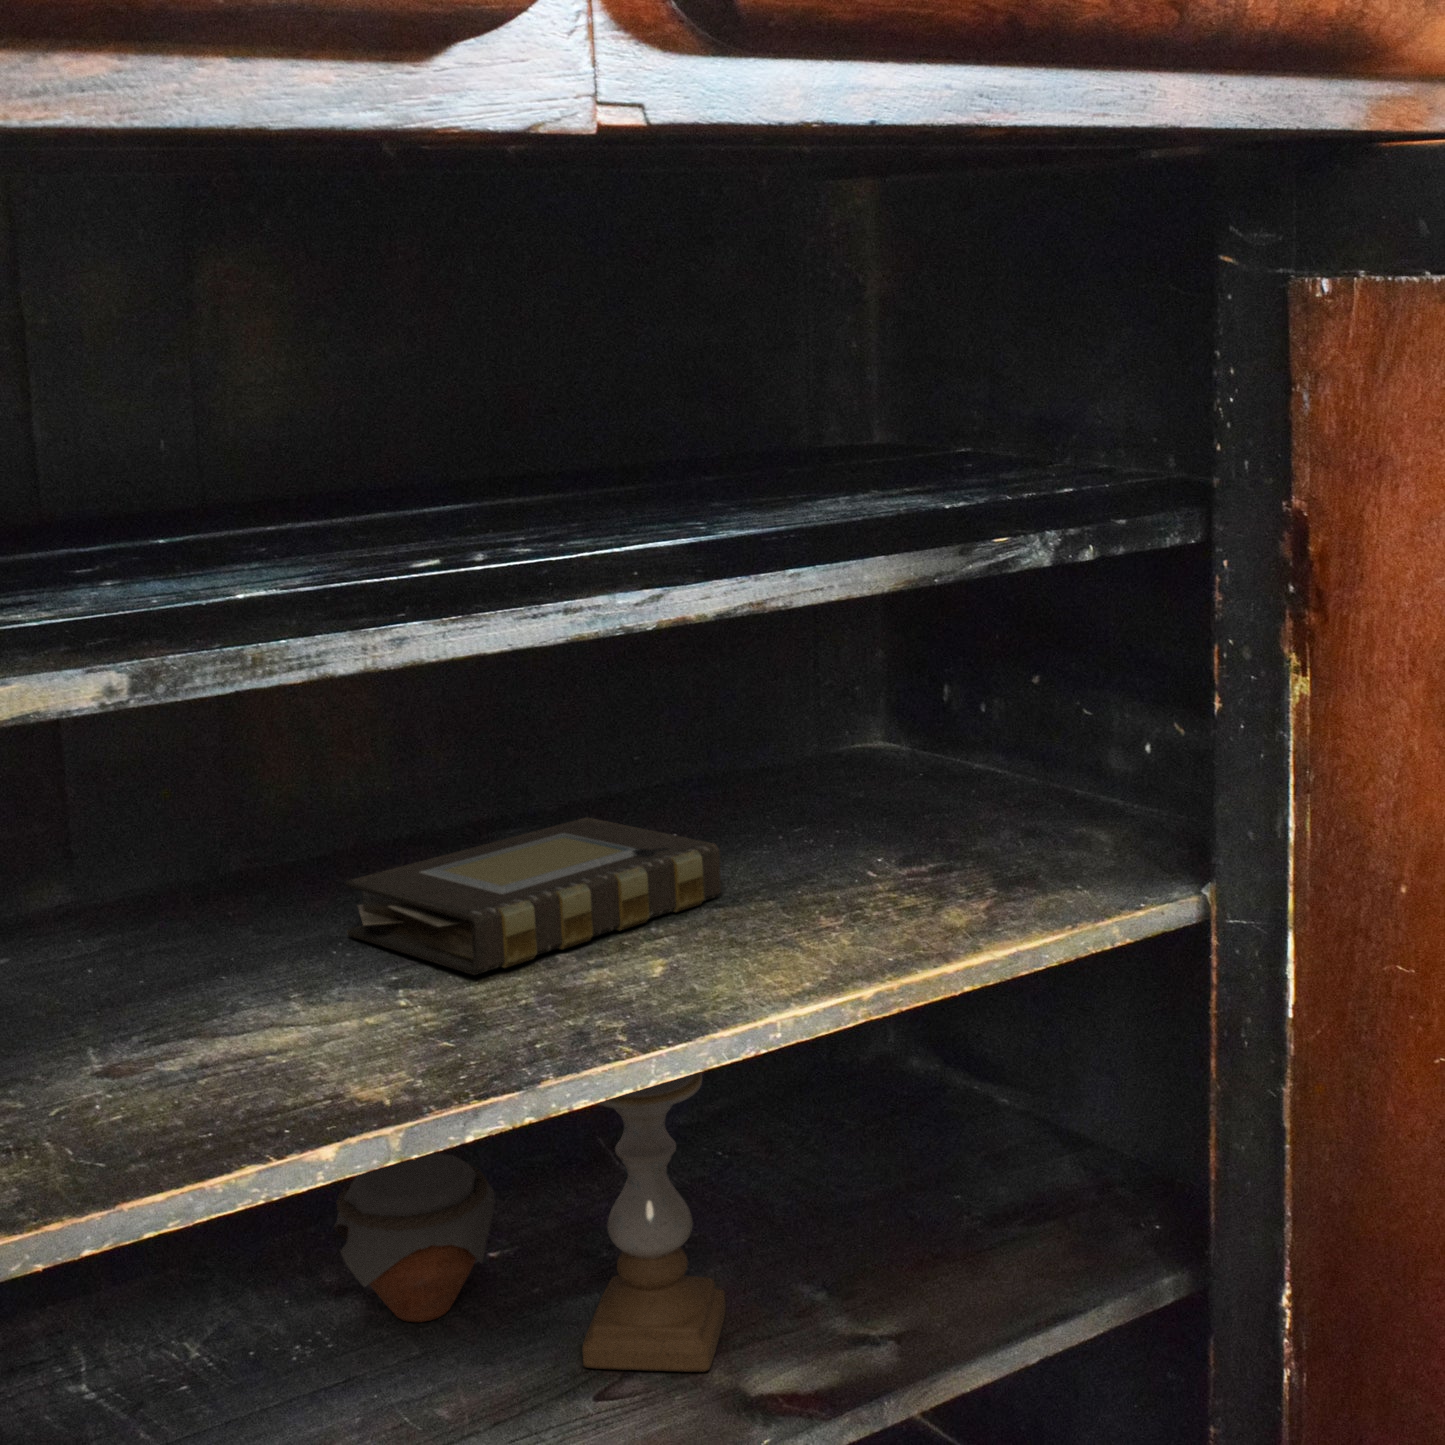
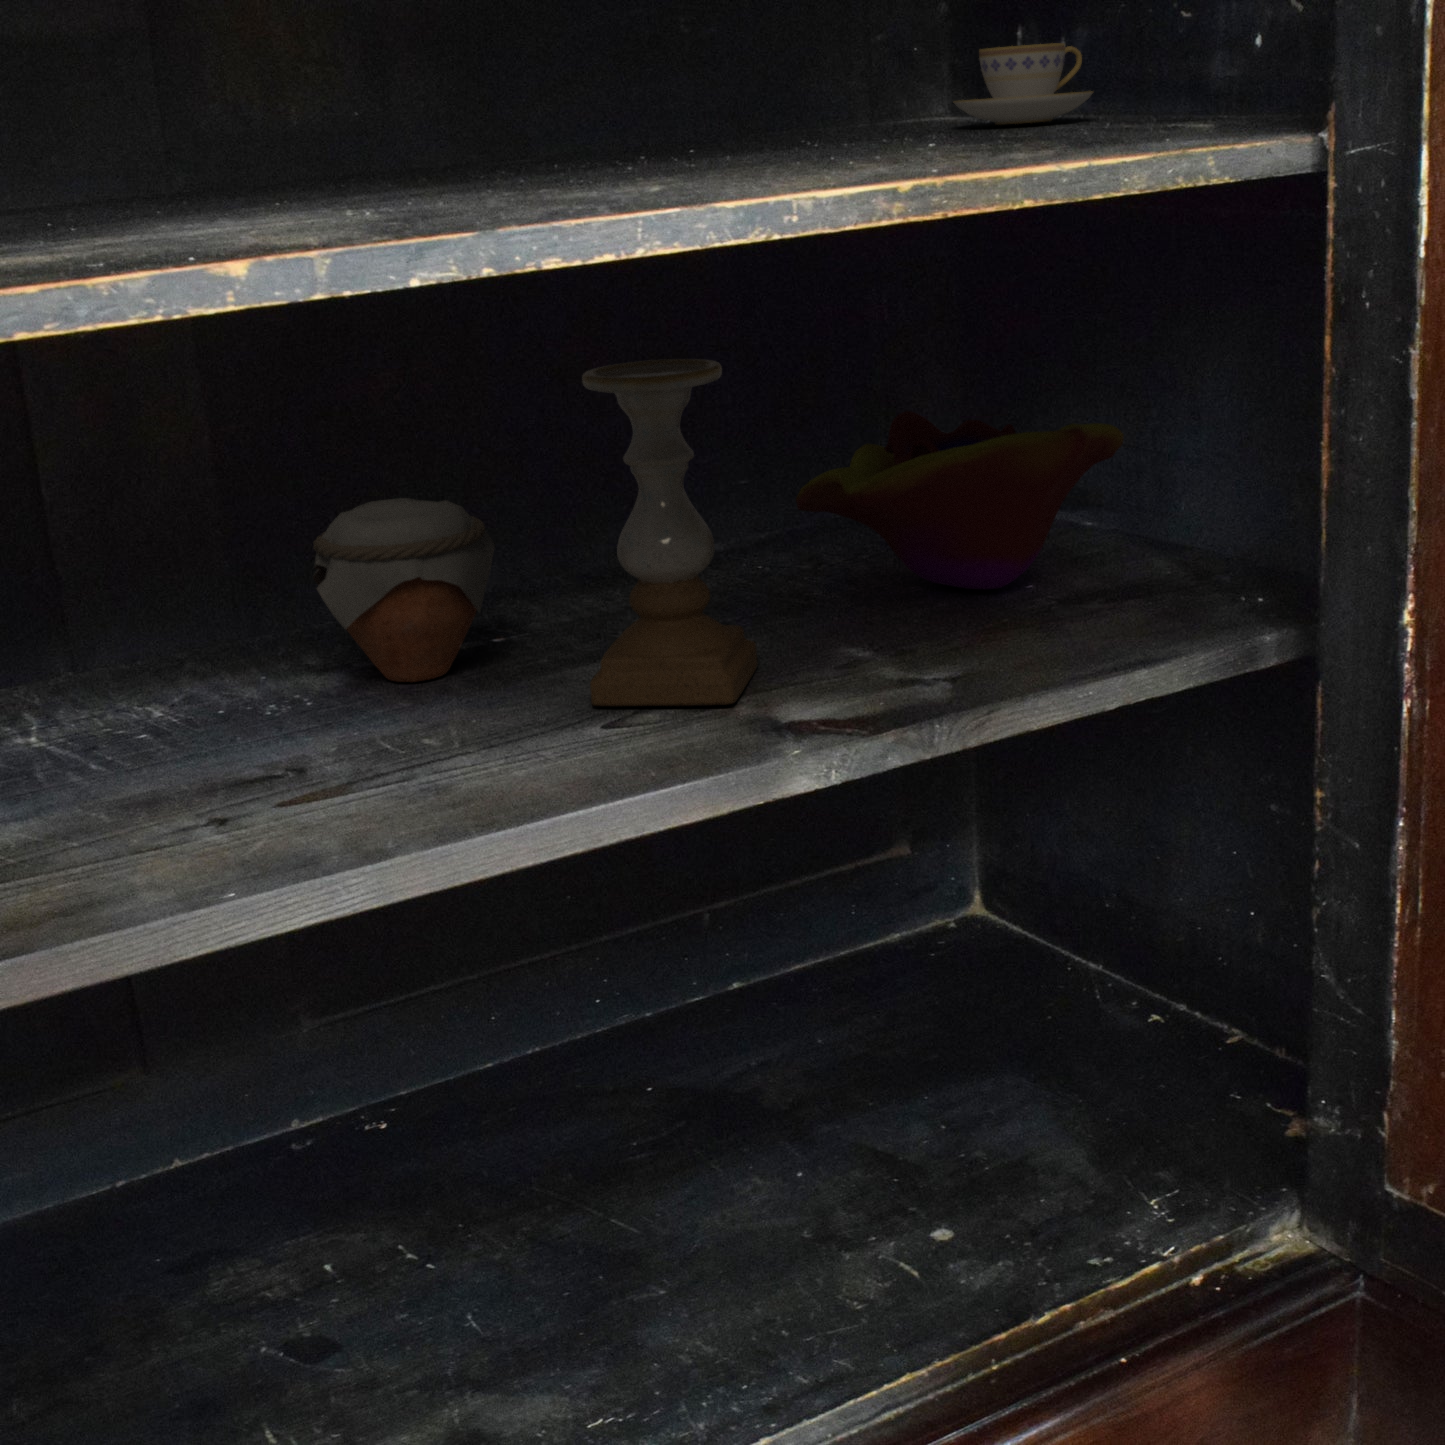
teacup: none [889,729,1009,802] -> present [953,43,1093,125]
book: present [346,818,721,975] -> none [298,97,742,197]
decorative bowl: none [753,1035,1037,1207] -> present [796,411,1123,589]

